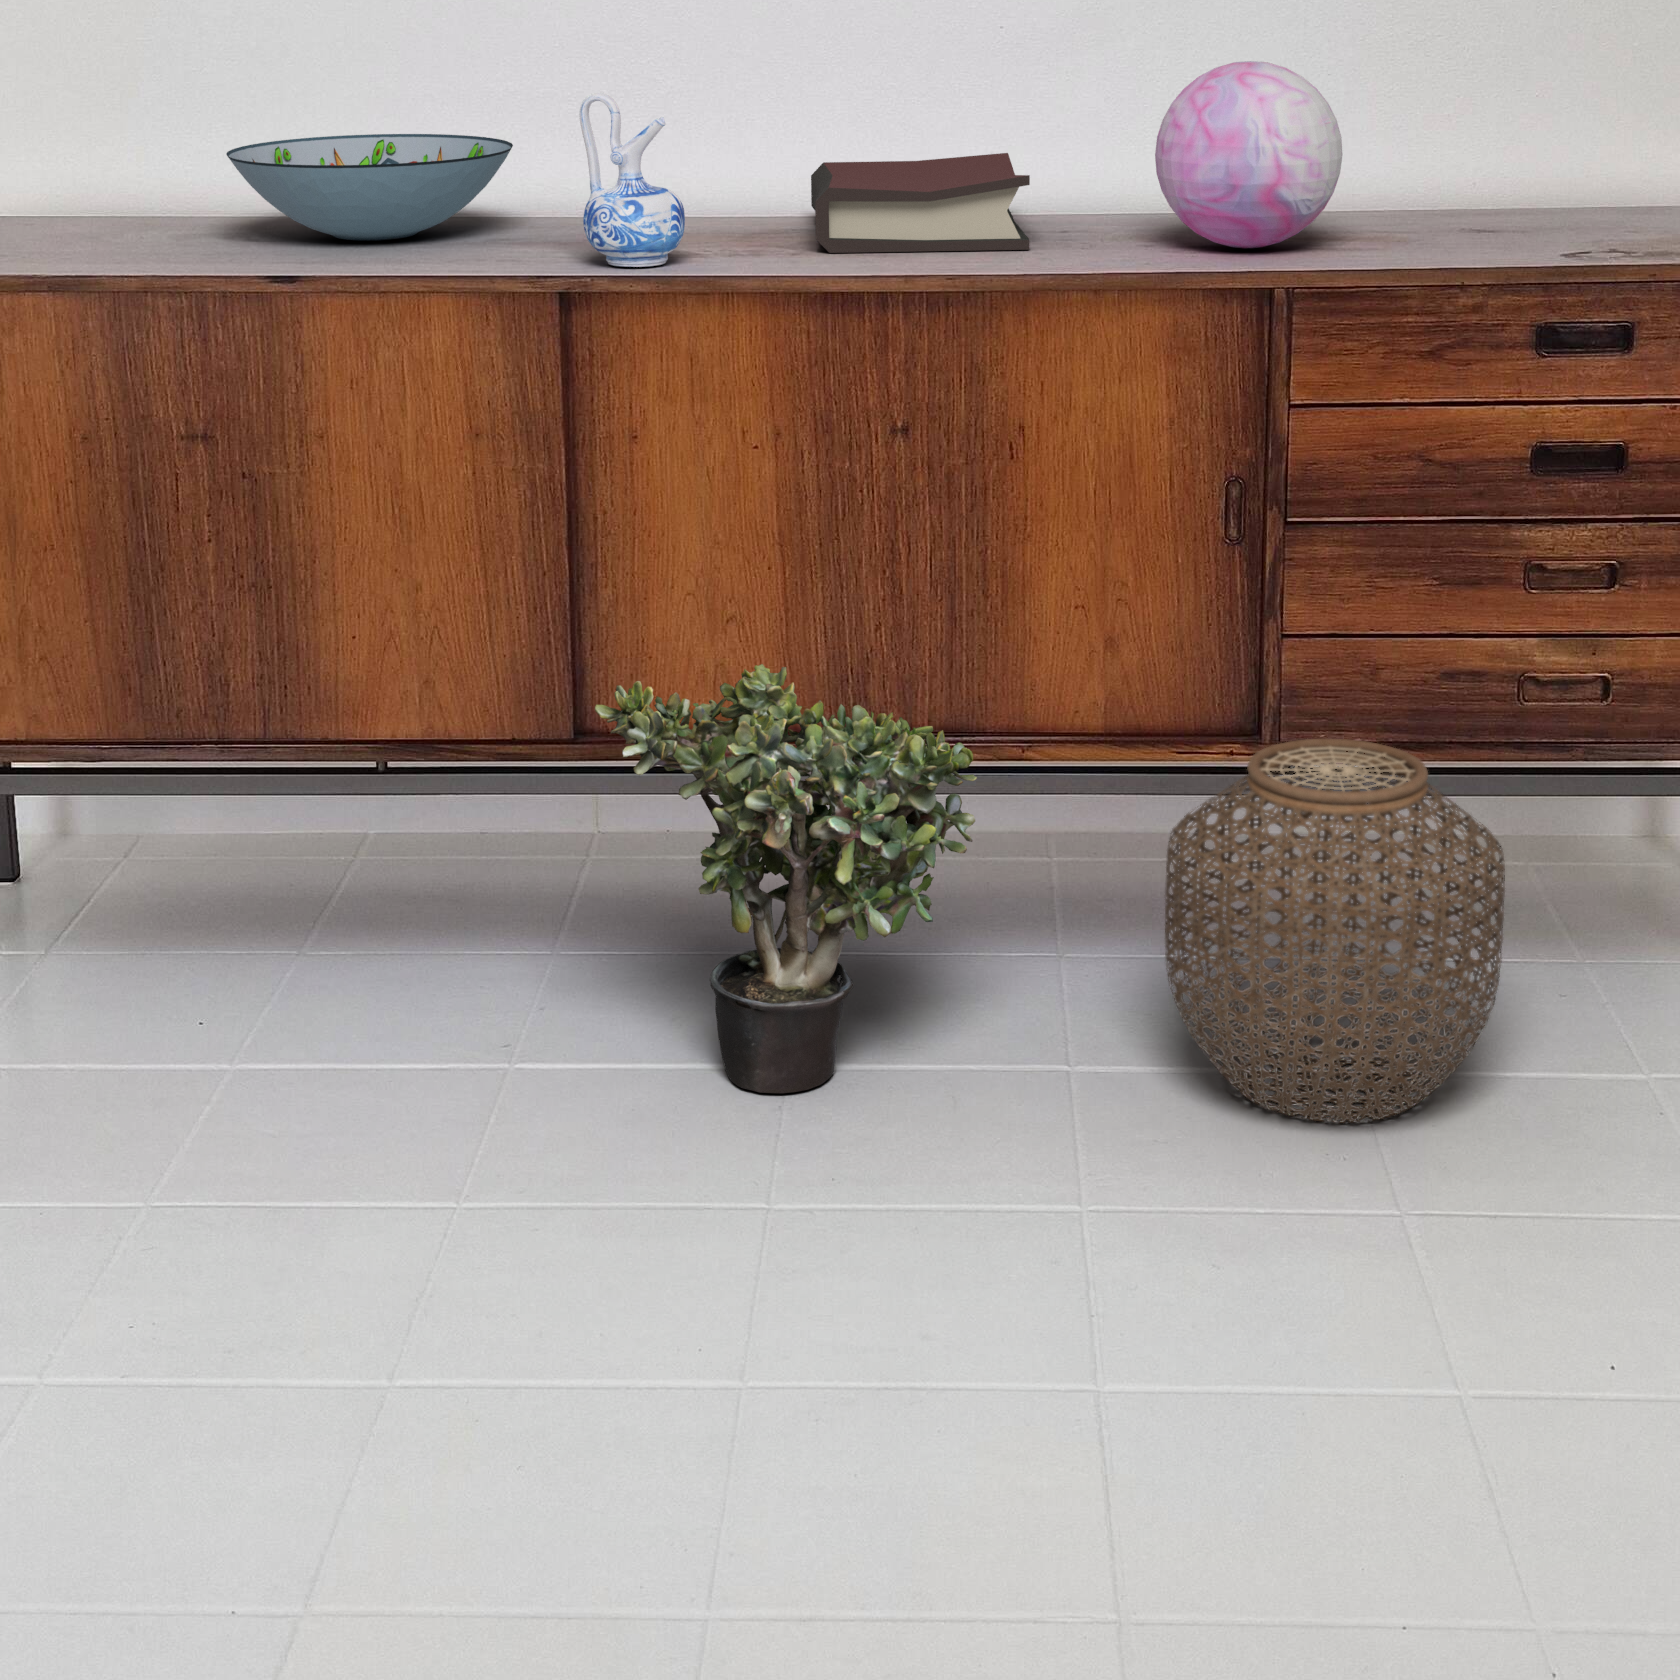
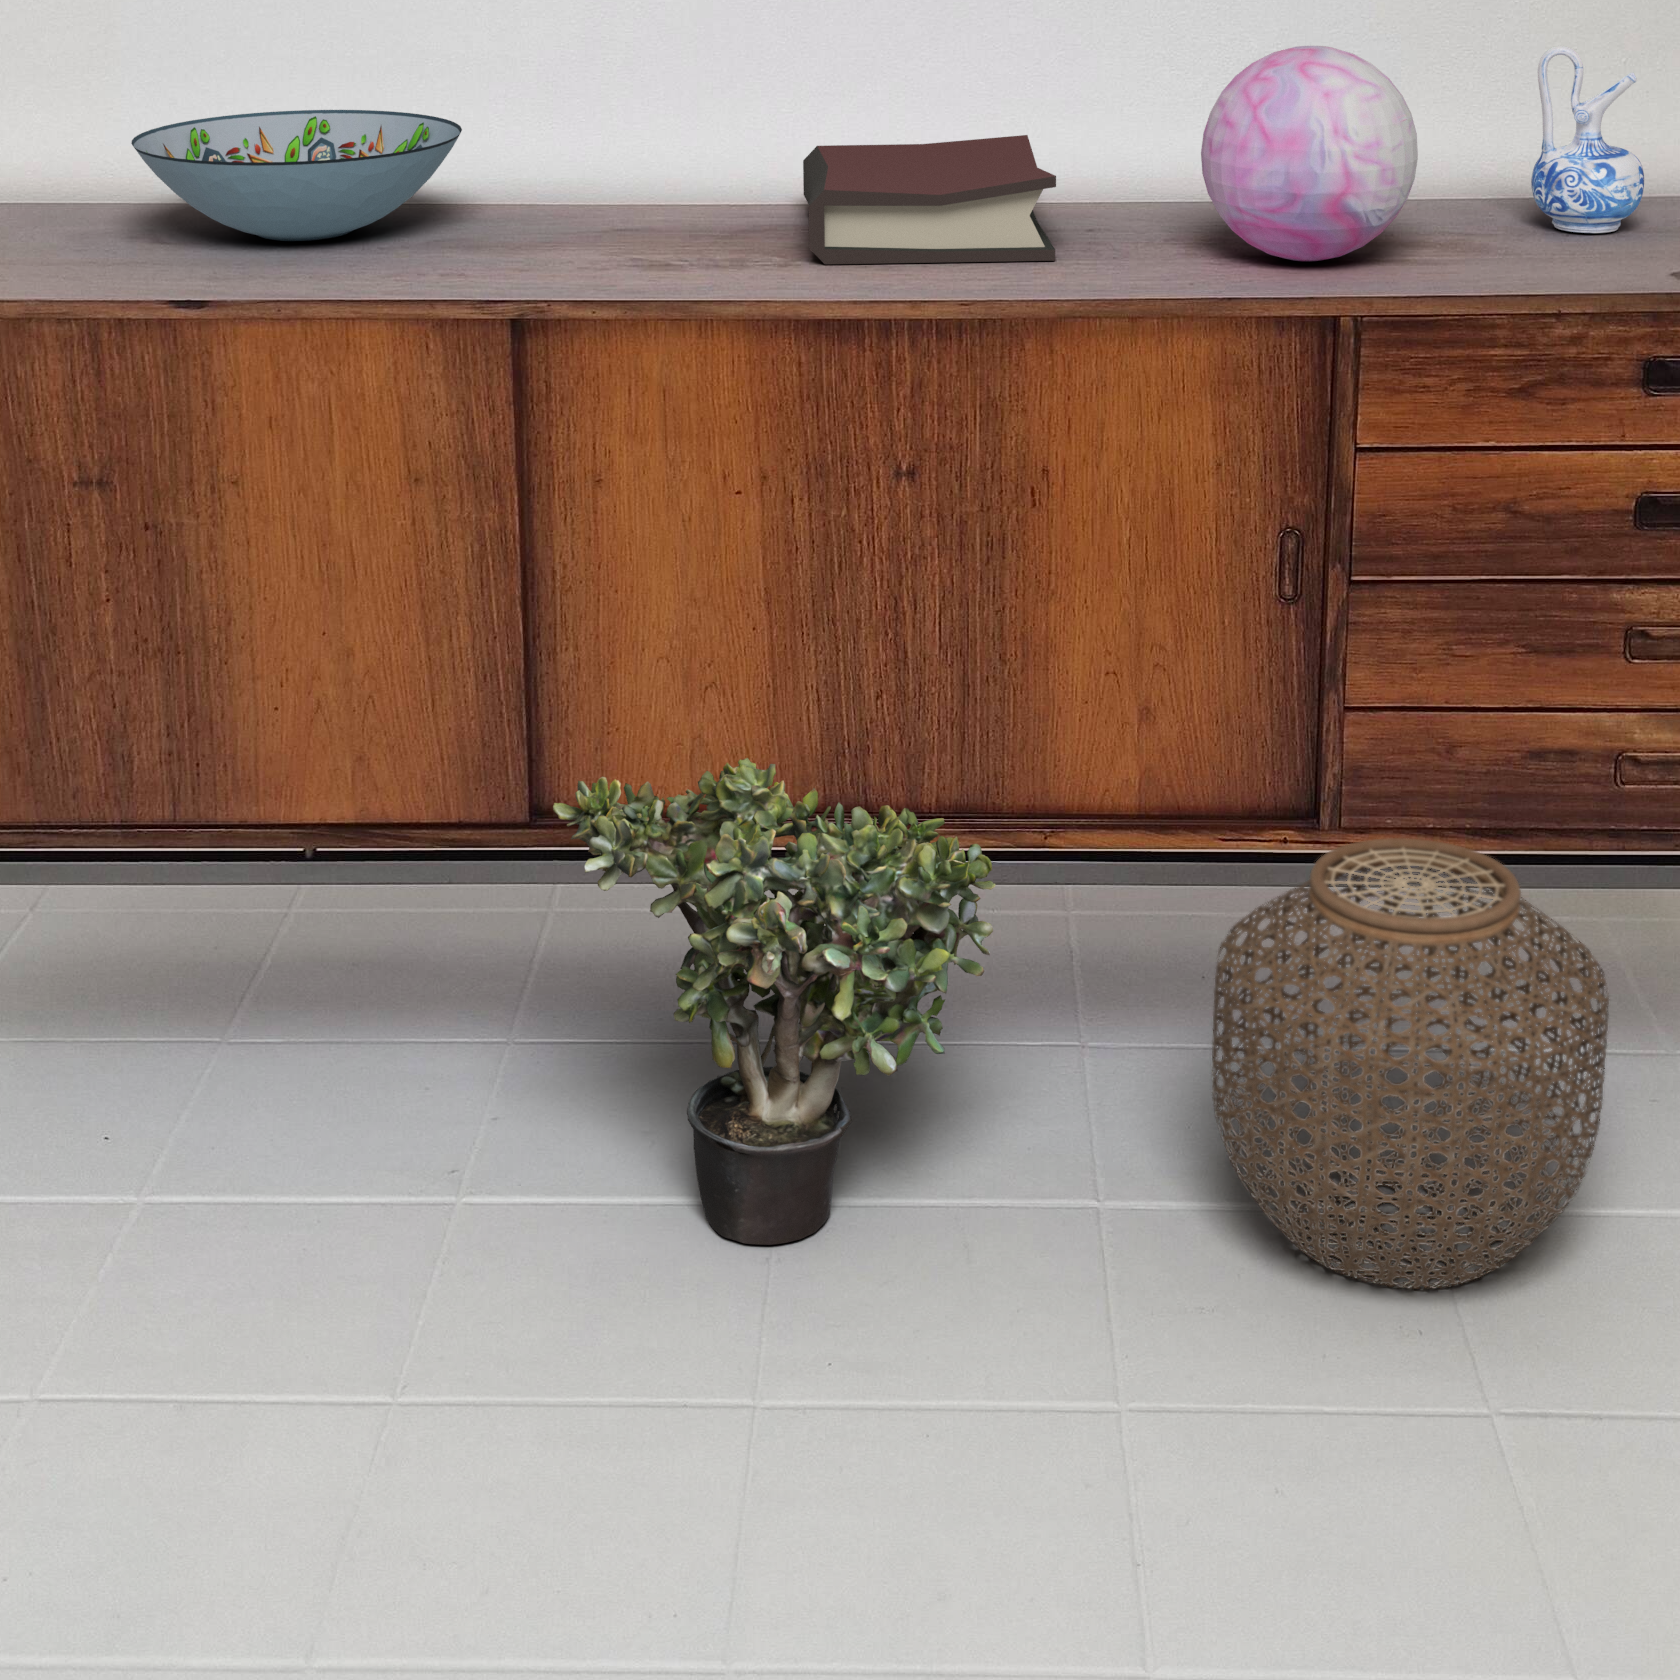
ceramic pitcher: present [579,93,685,267] -> present [1531,46,1644,233]

